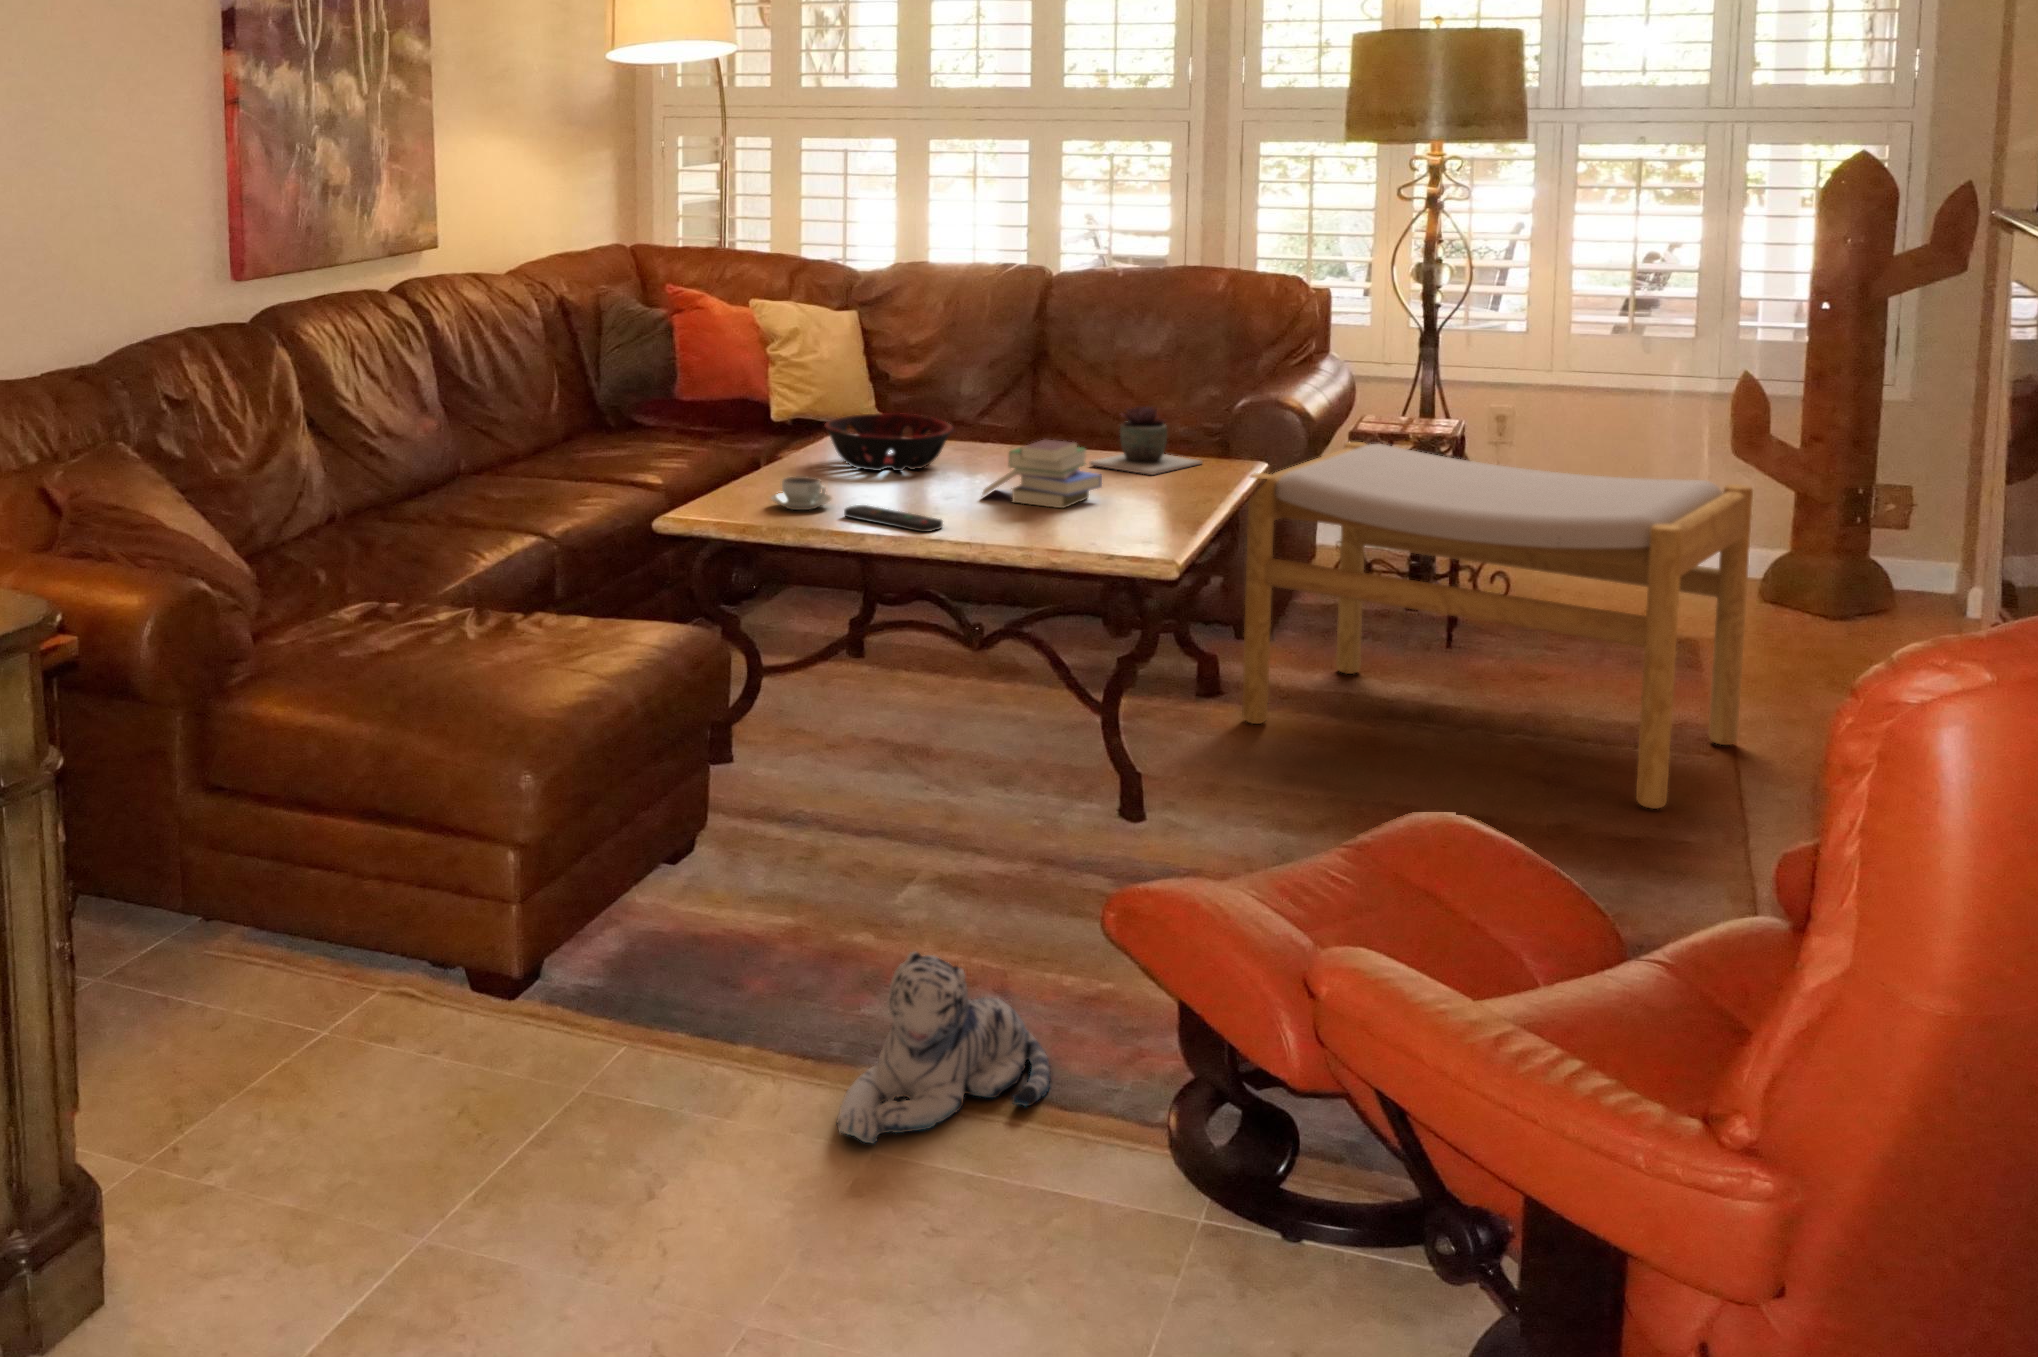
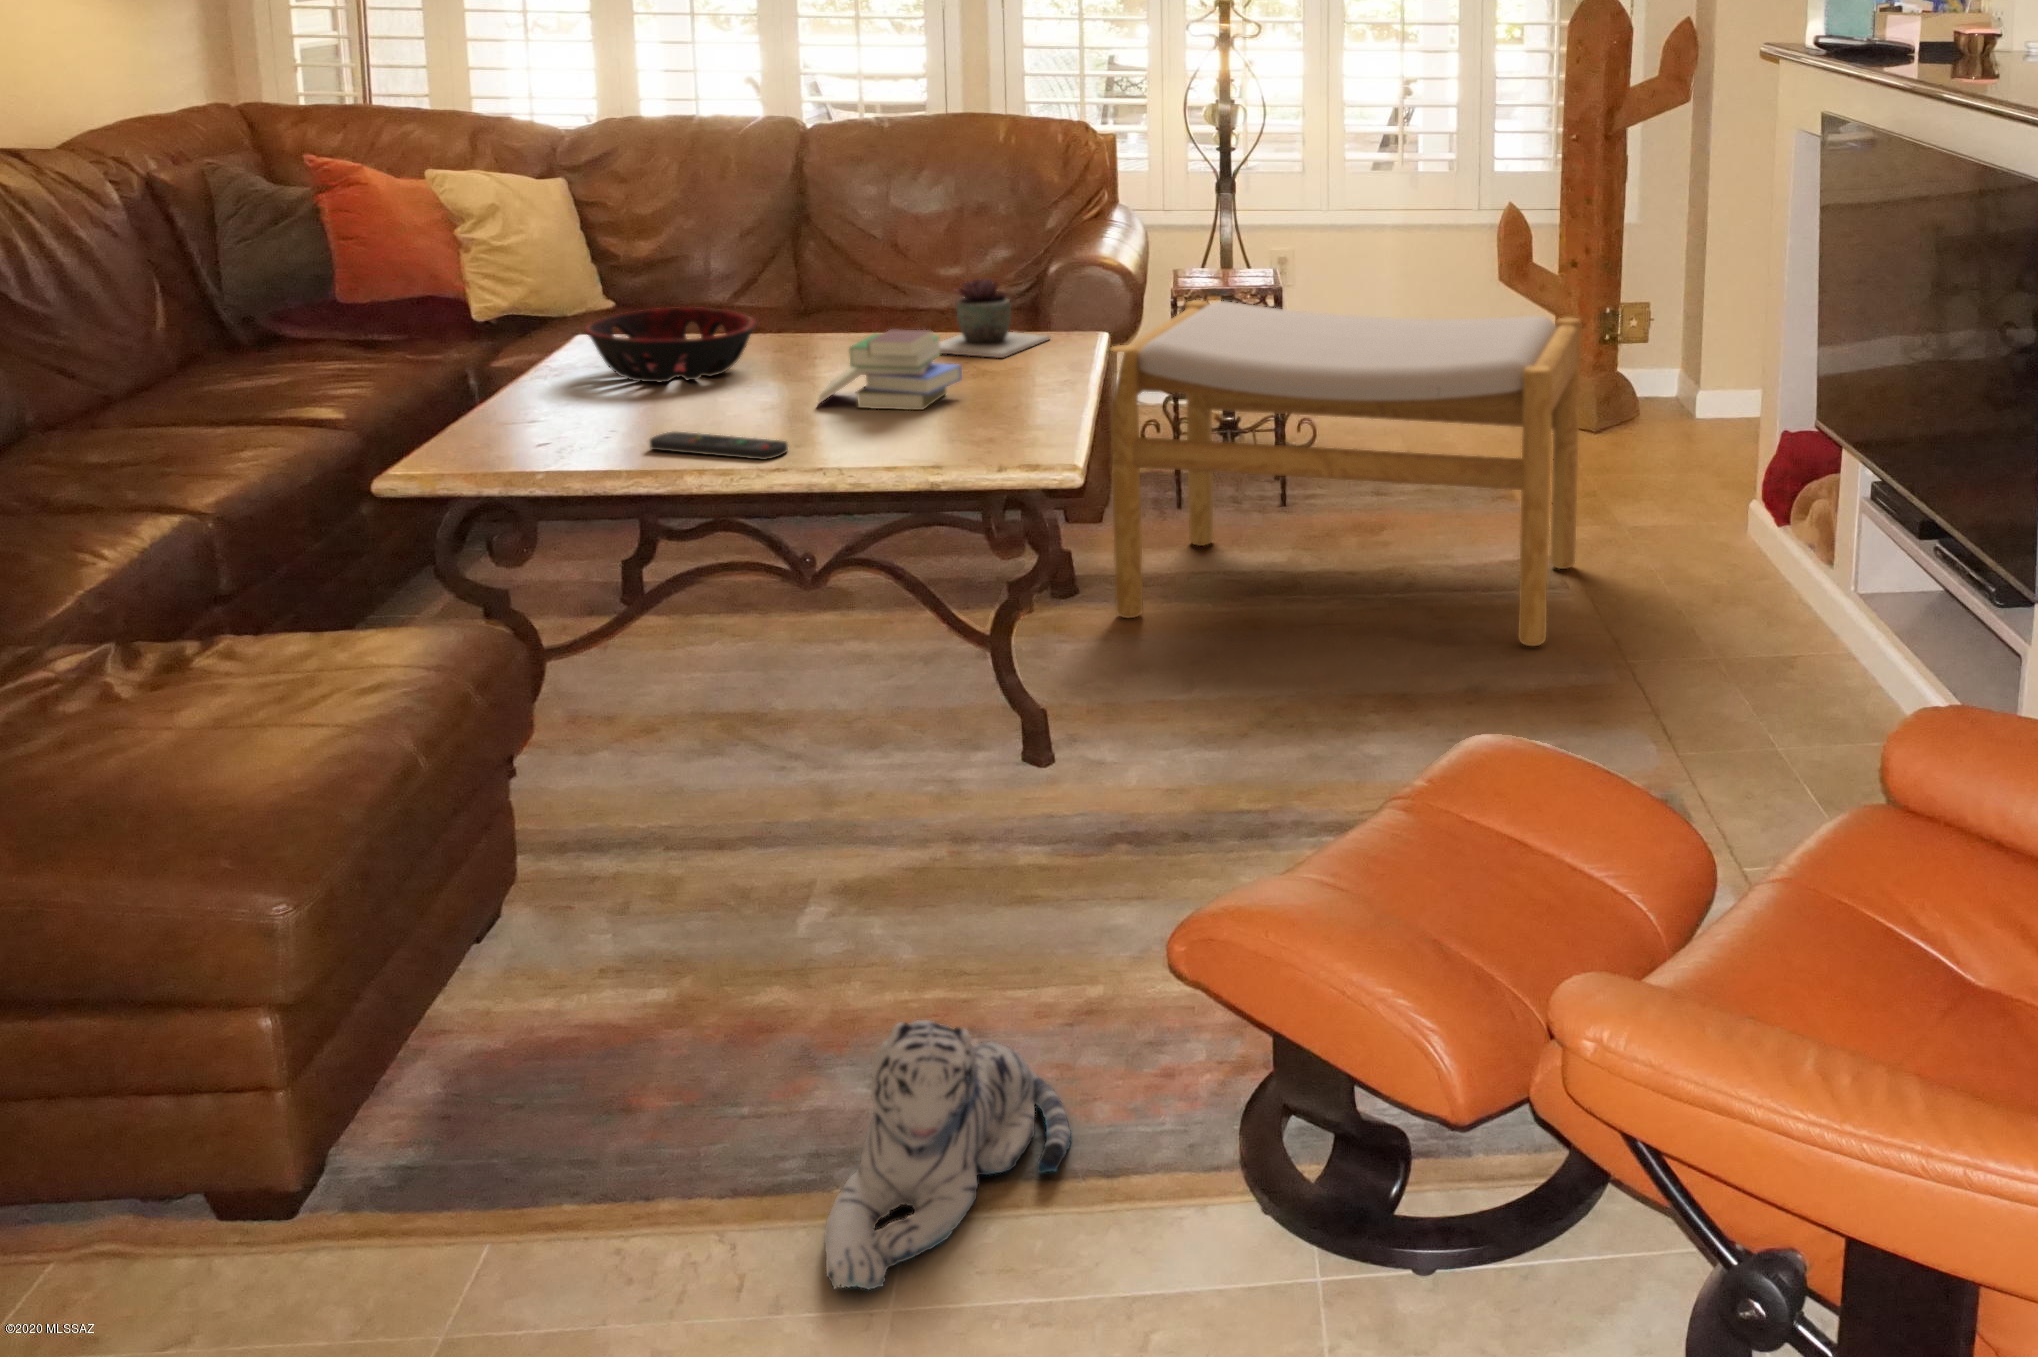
coffee cup: present [771,476,832,510] -> none [539,402,627,447]

